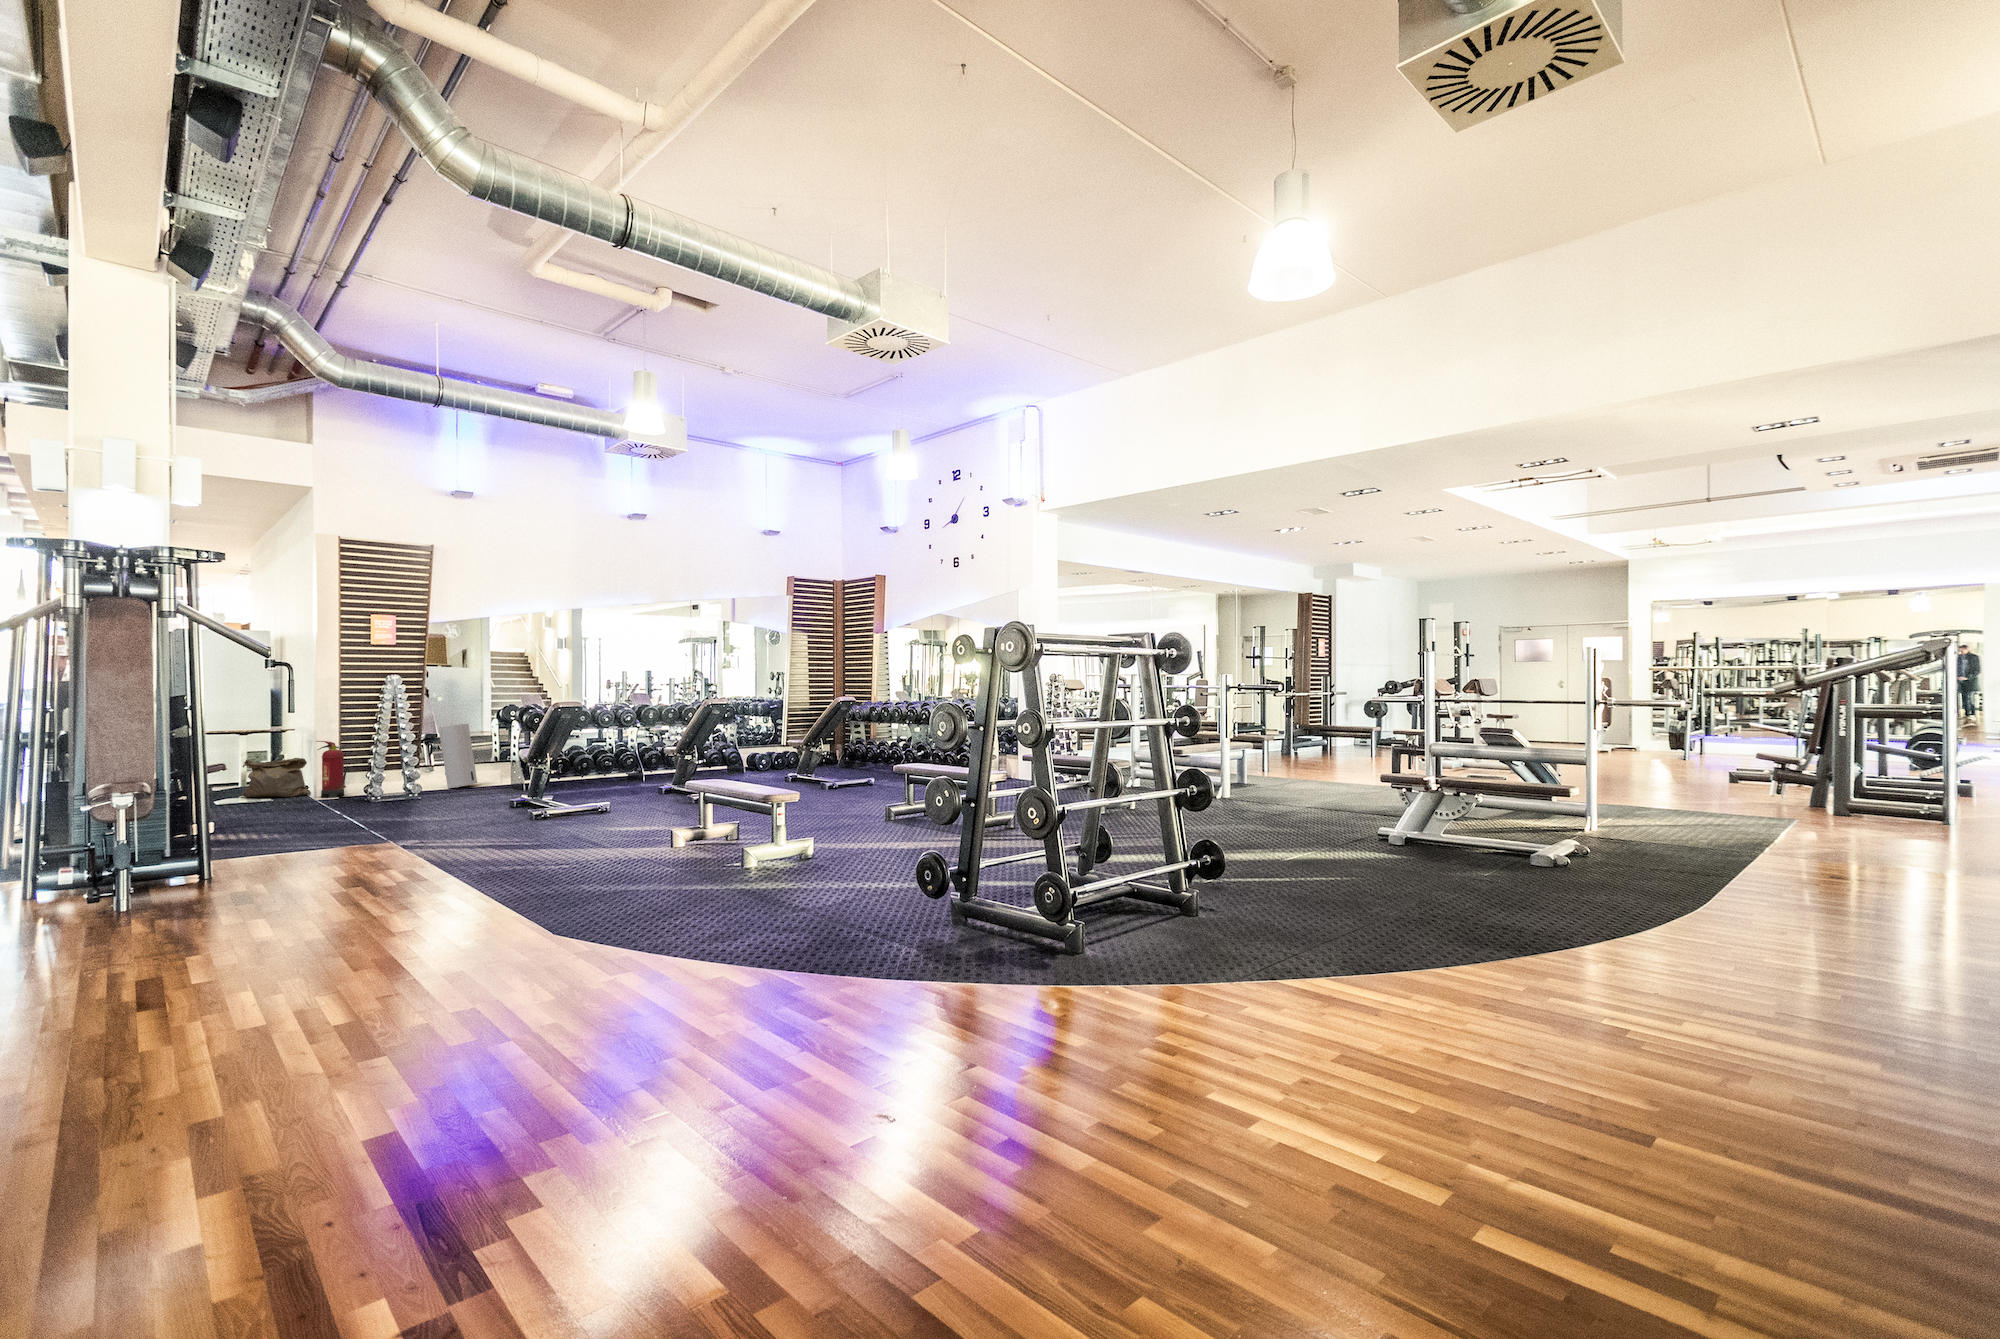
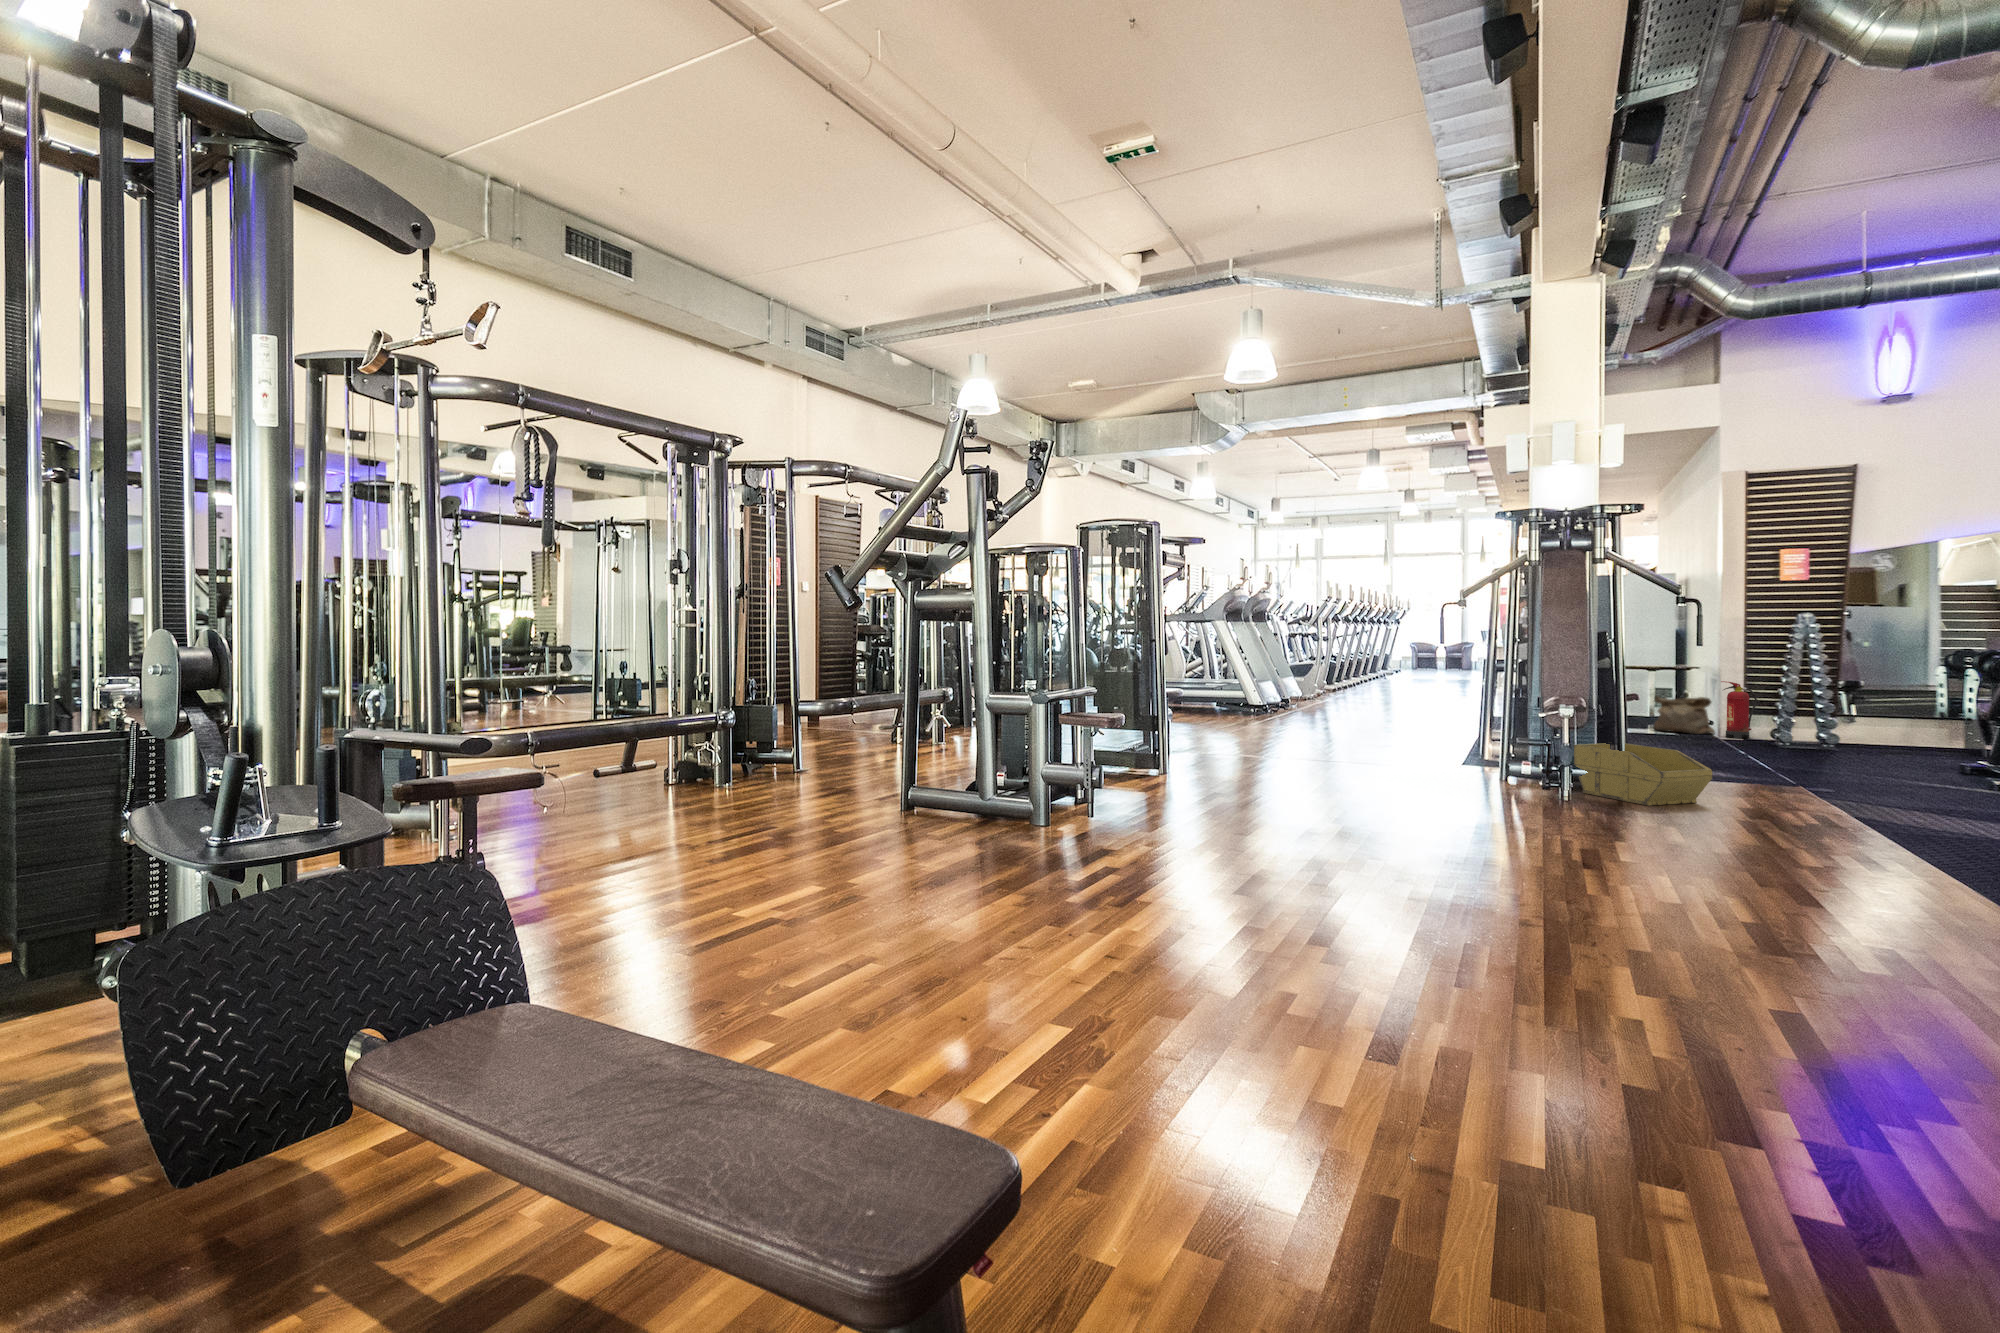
air purifier: present [439,724,477,788] -> none [1861,671,1912,744]
storage bin: none [134,826,307,896] -> present [1574,743,1713,806]

